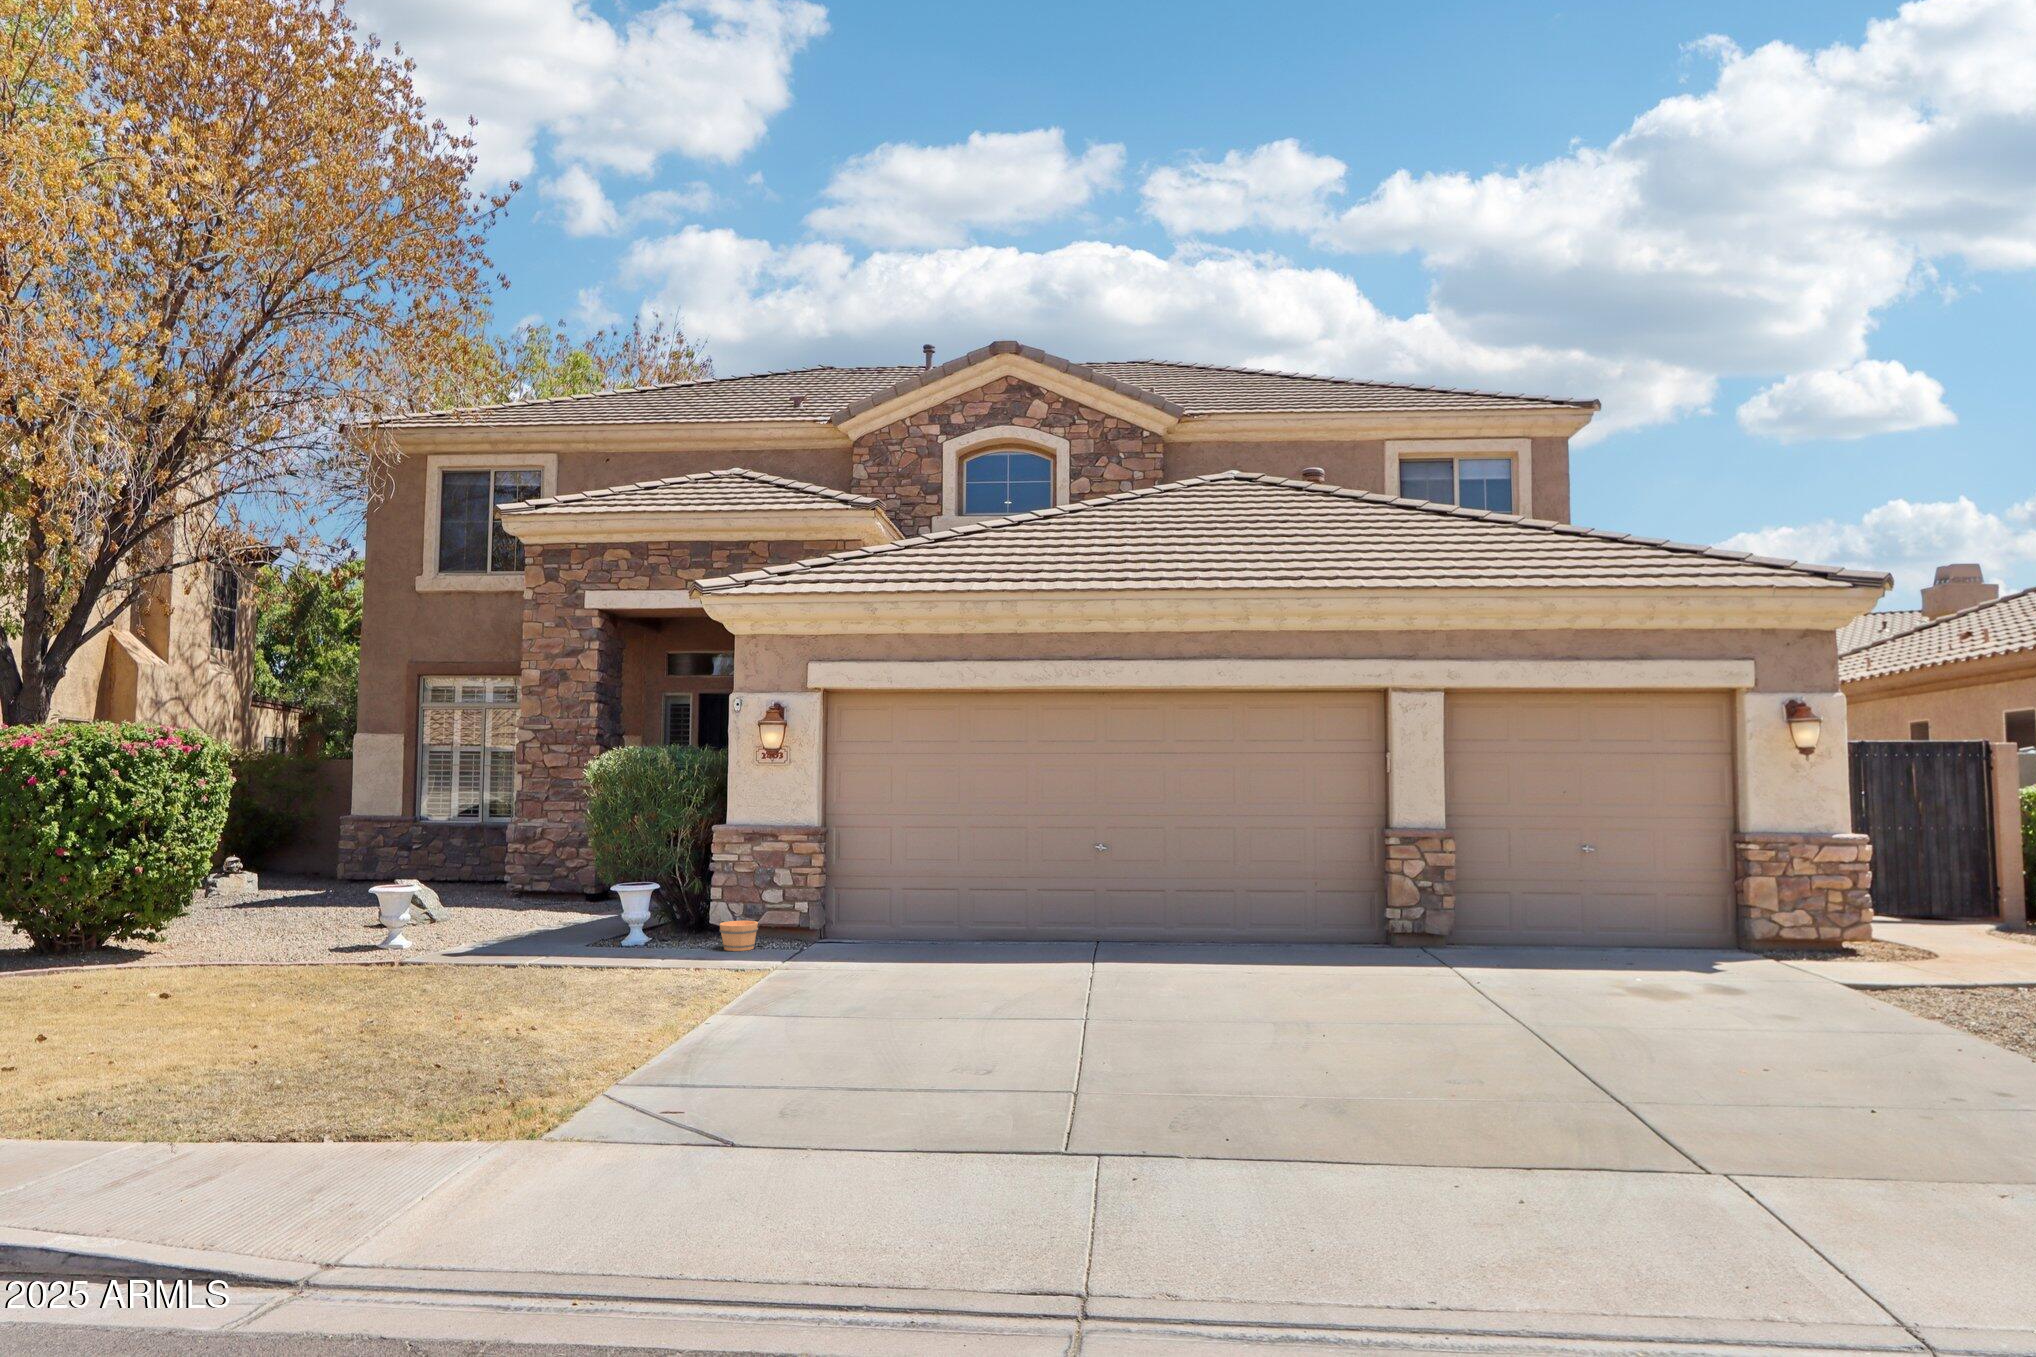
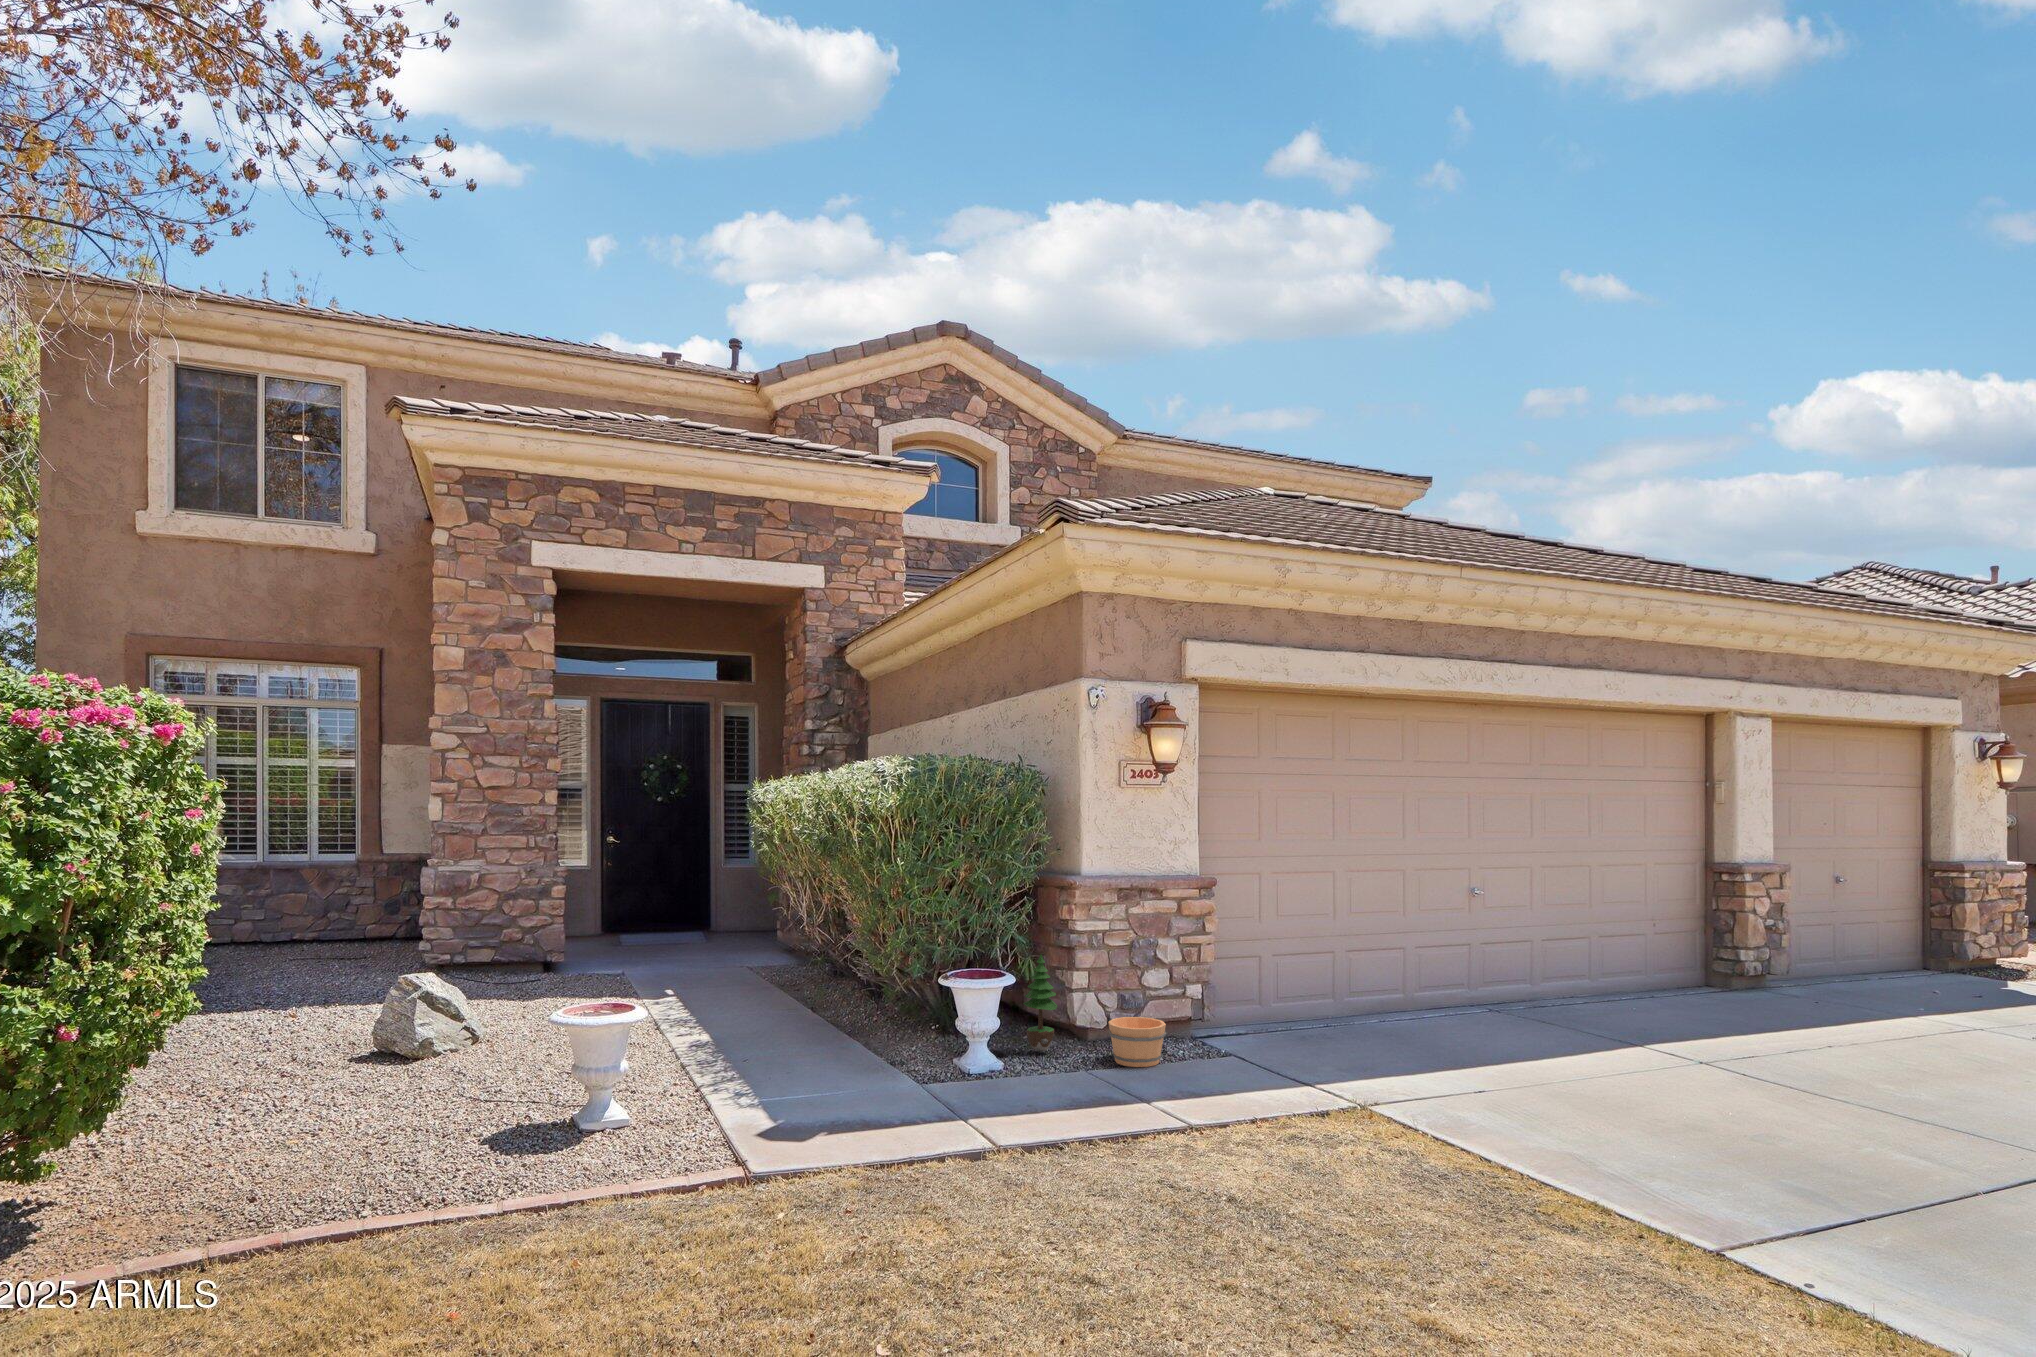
potted tree: none [694,876,718,941] -> present [1023,955,1057,1053]

